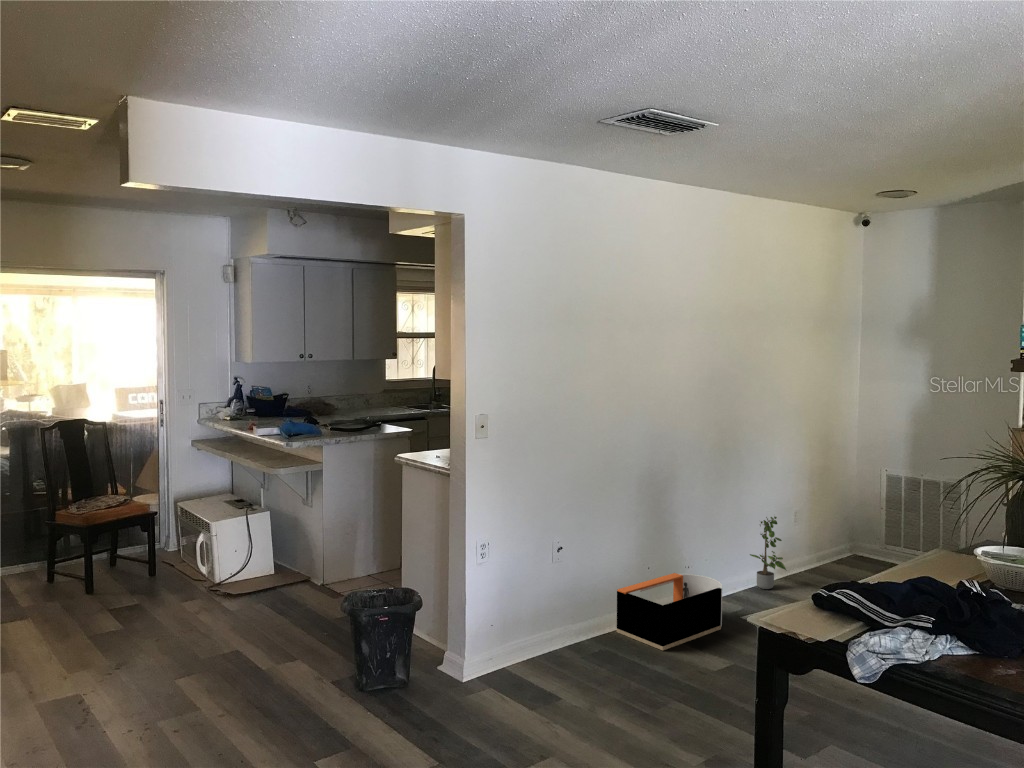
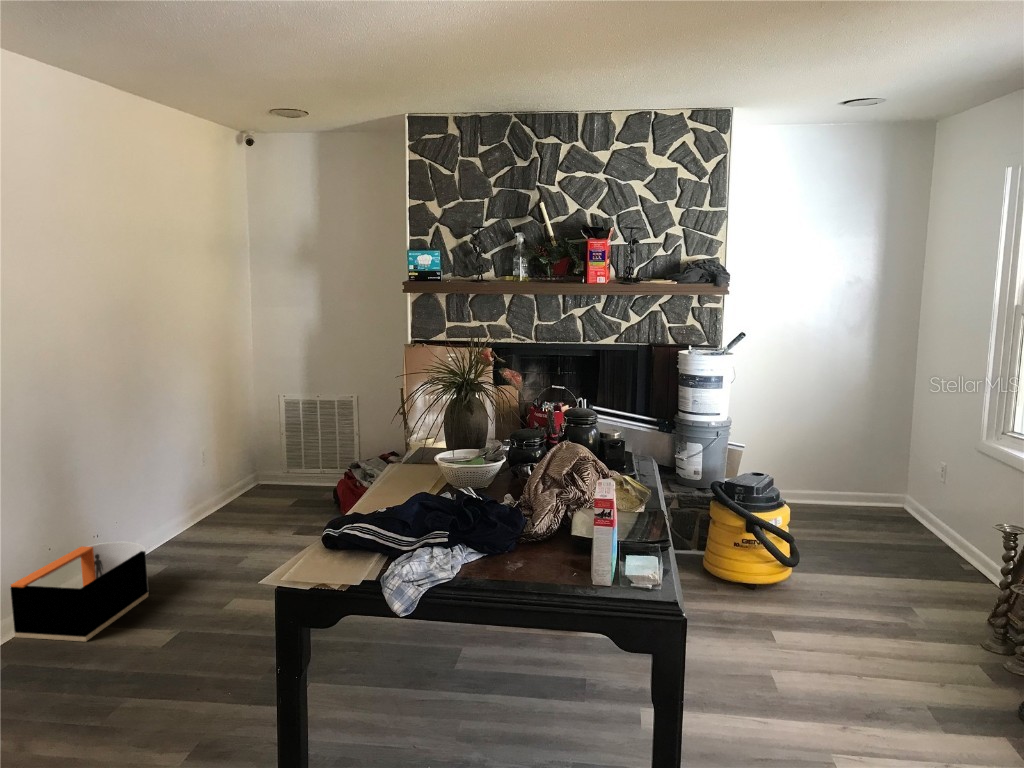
potted plant: present [750,516,786,589] -> none [162,457,205,540]

